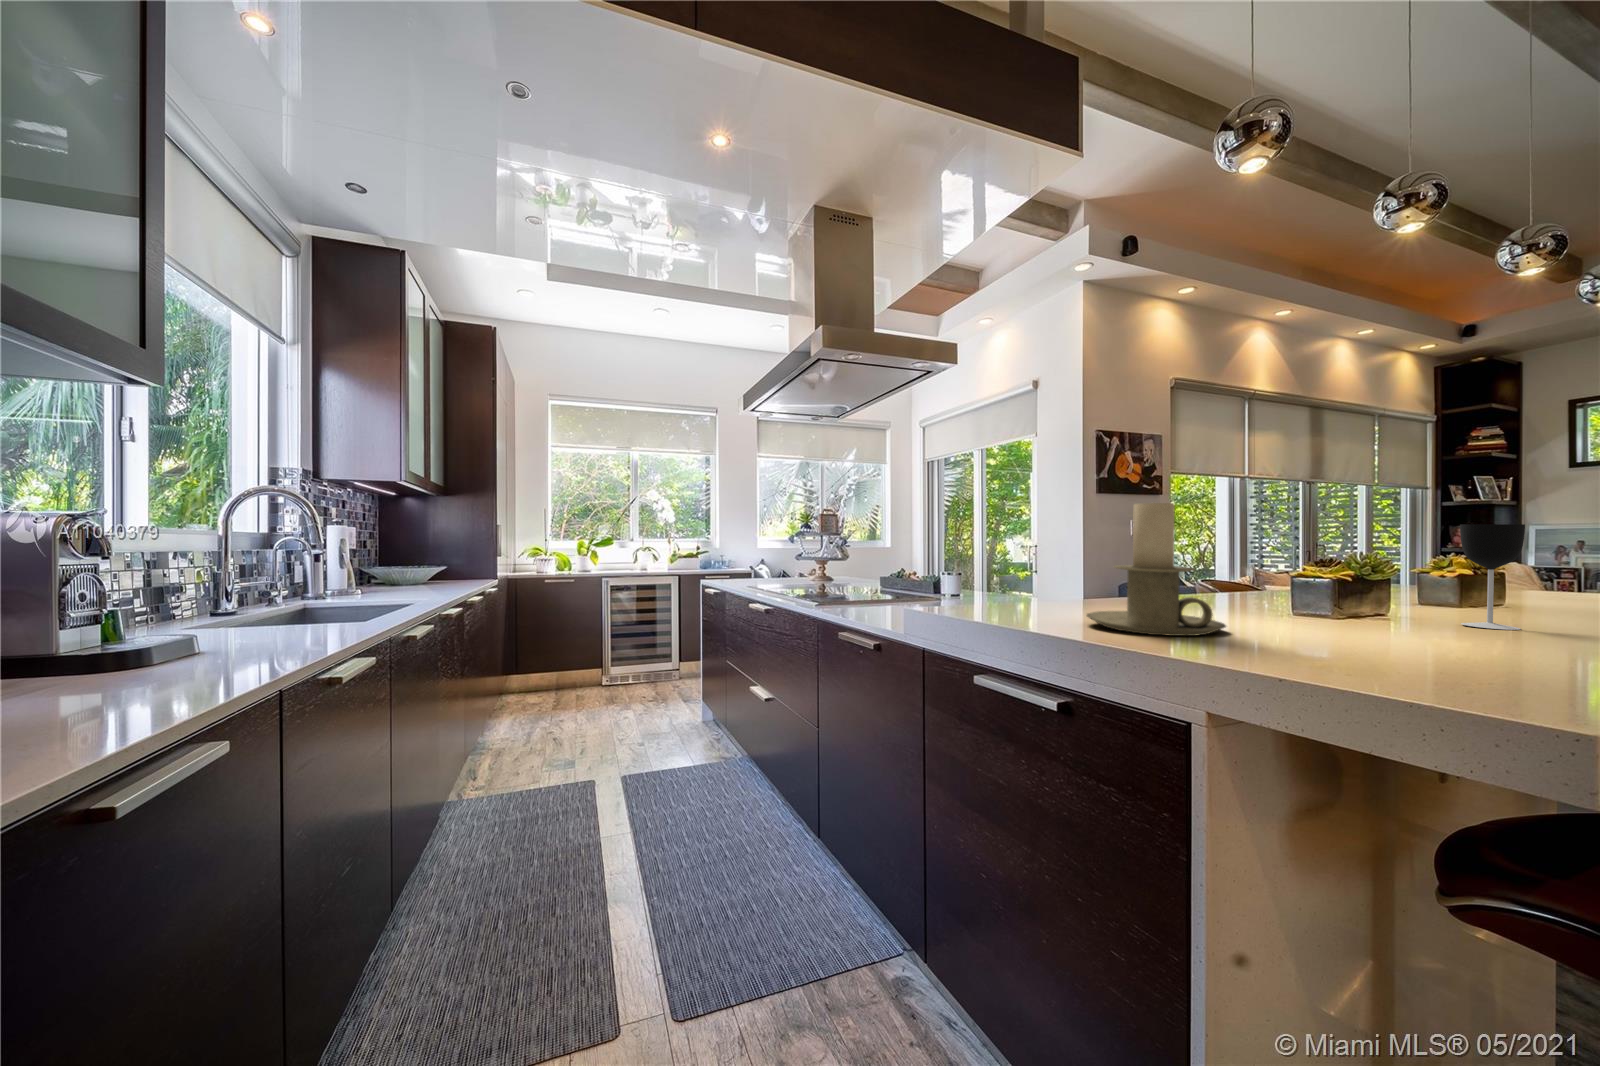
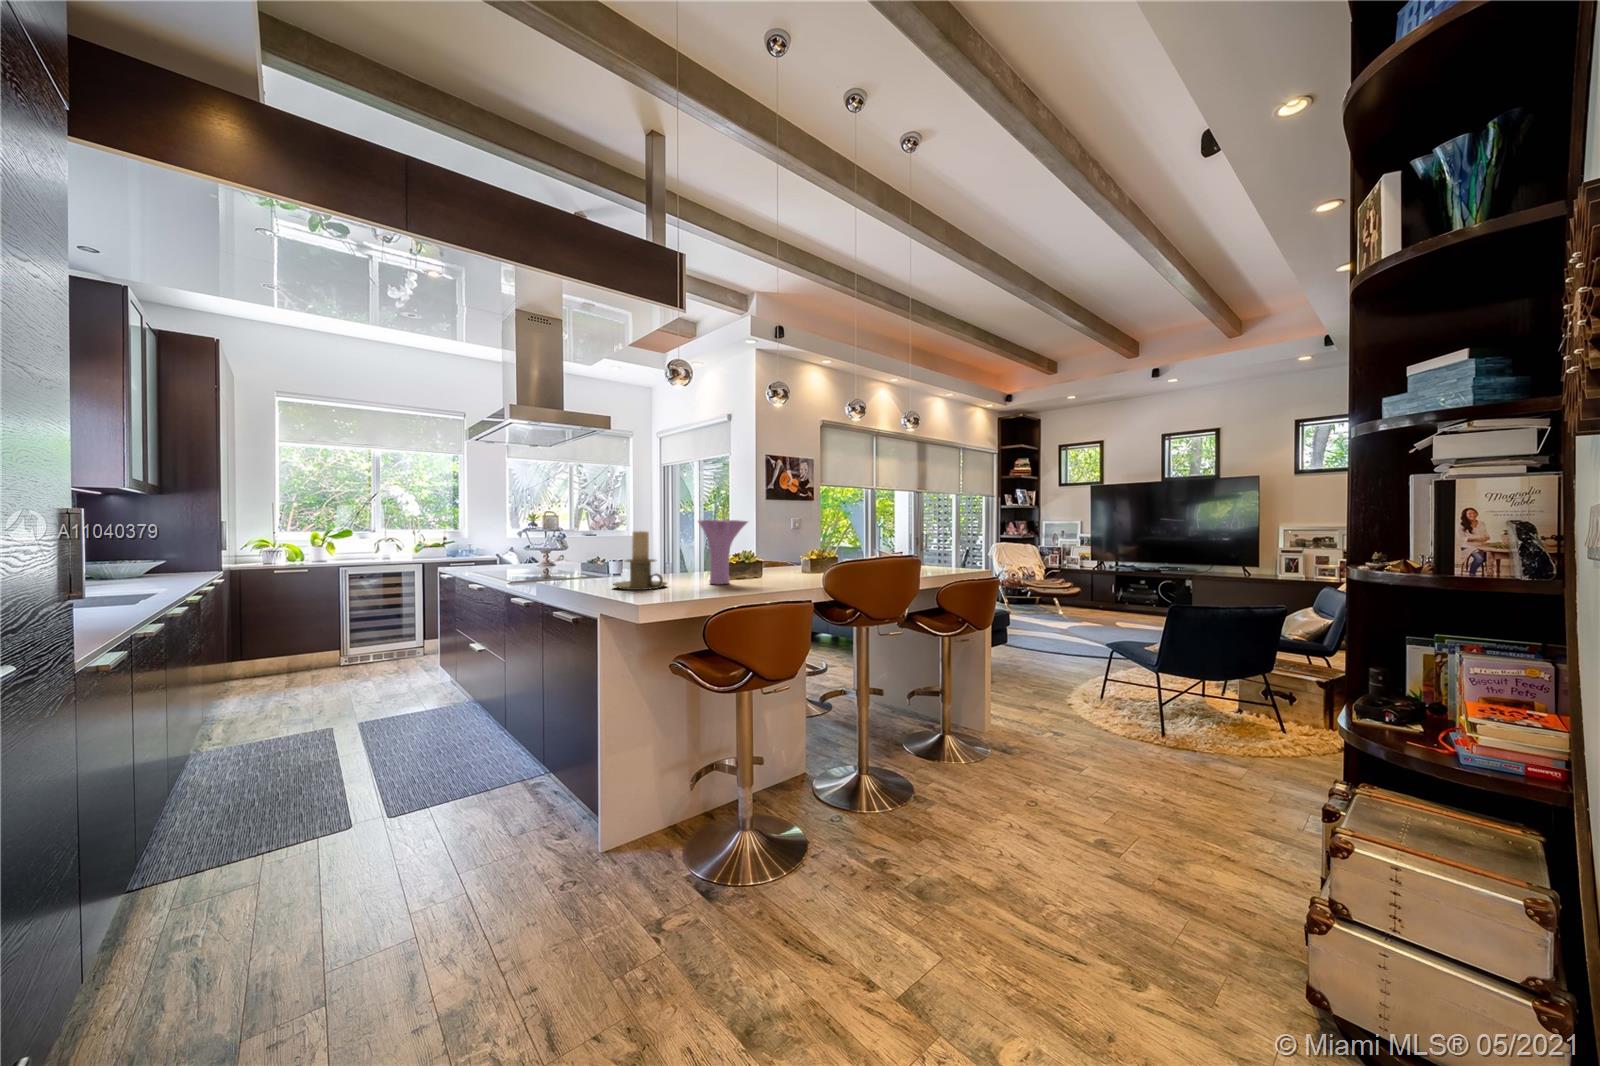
vase: none [1259,475,1404,627] -> present [698,520,748,585]
wine glass: present [1460,524,1525,630] -> none [774,540,791,583]

